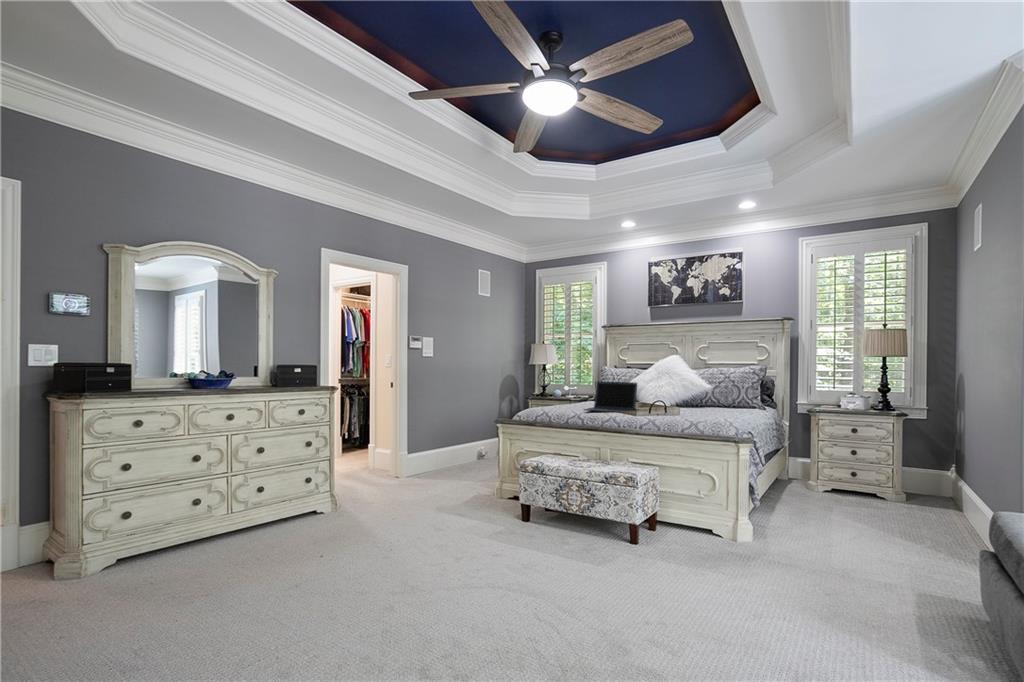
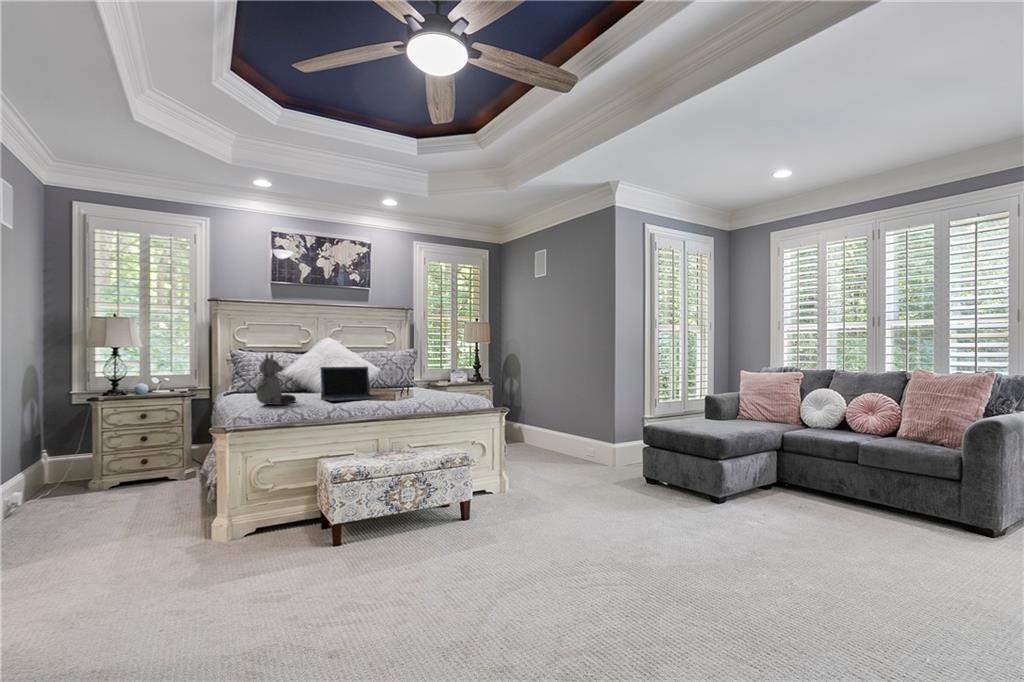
stuffed bear: none [546,369,579,411] -> present [256,354,296,405]

